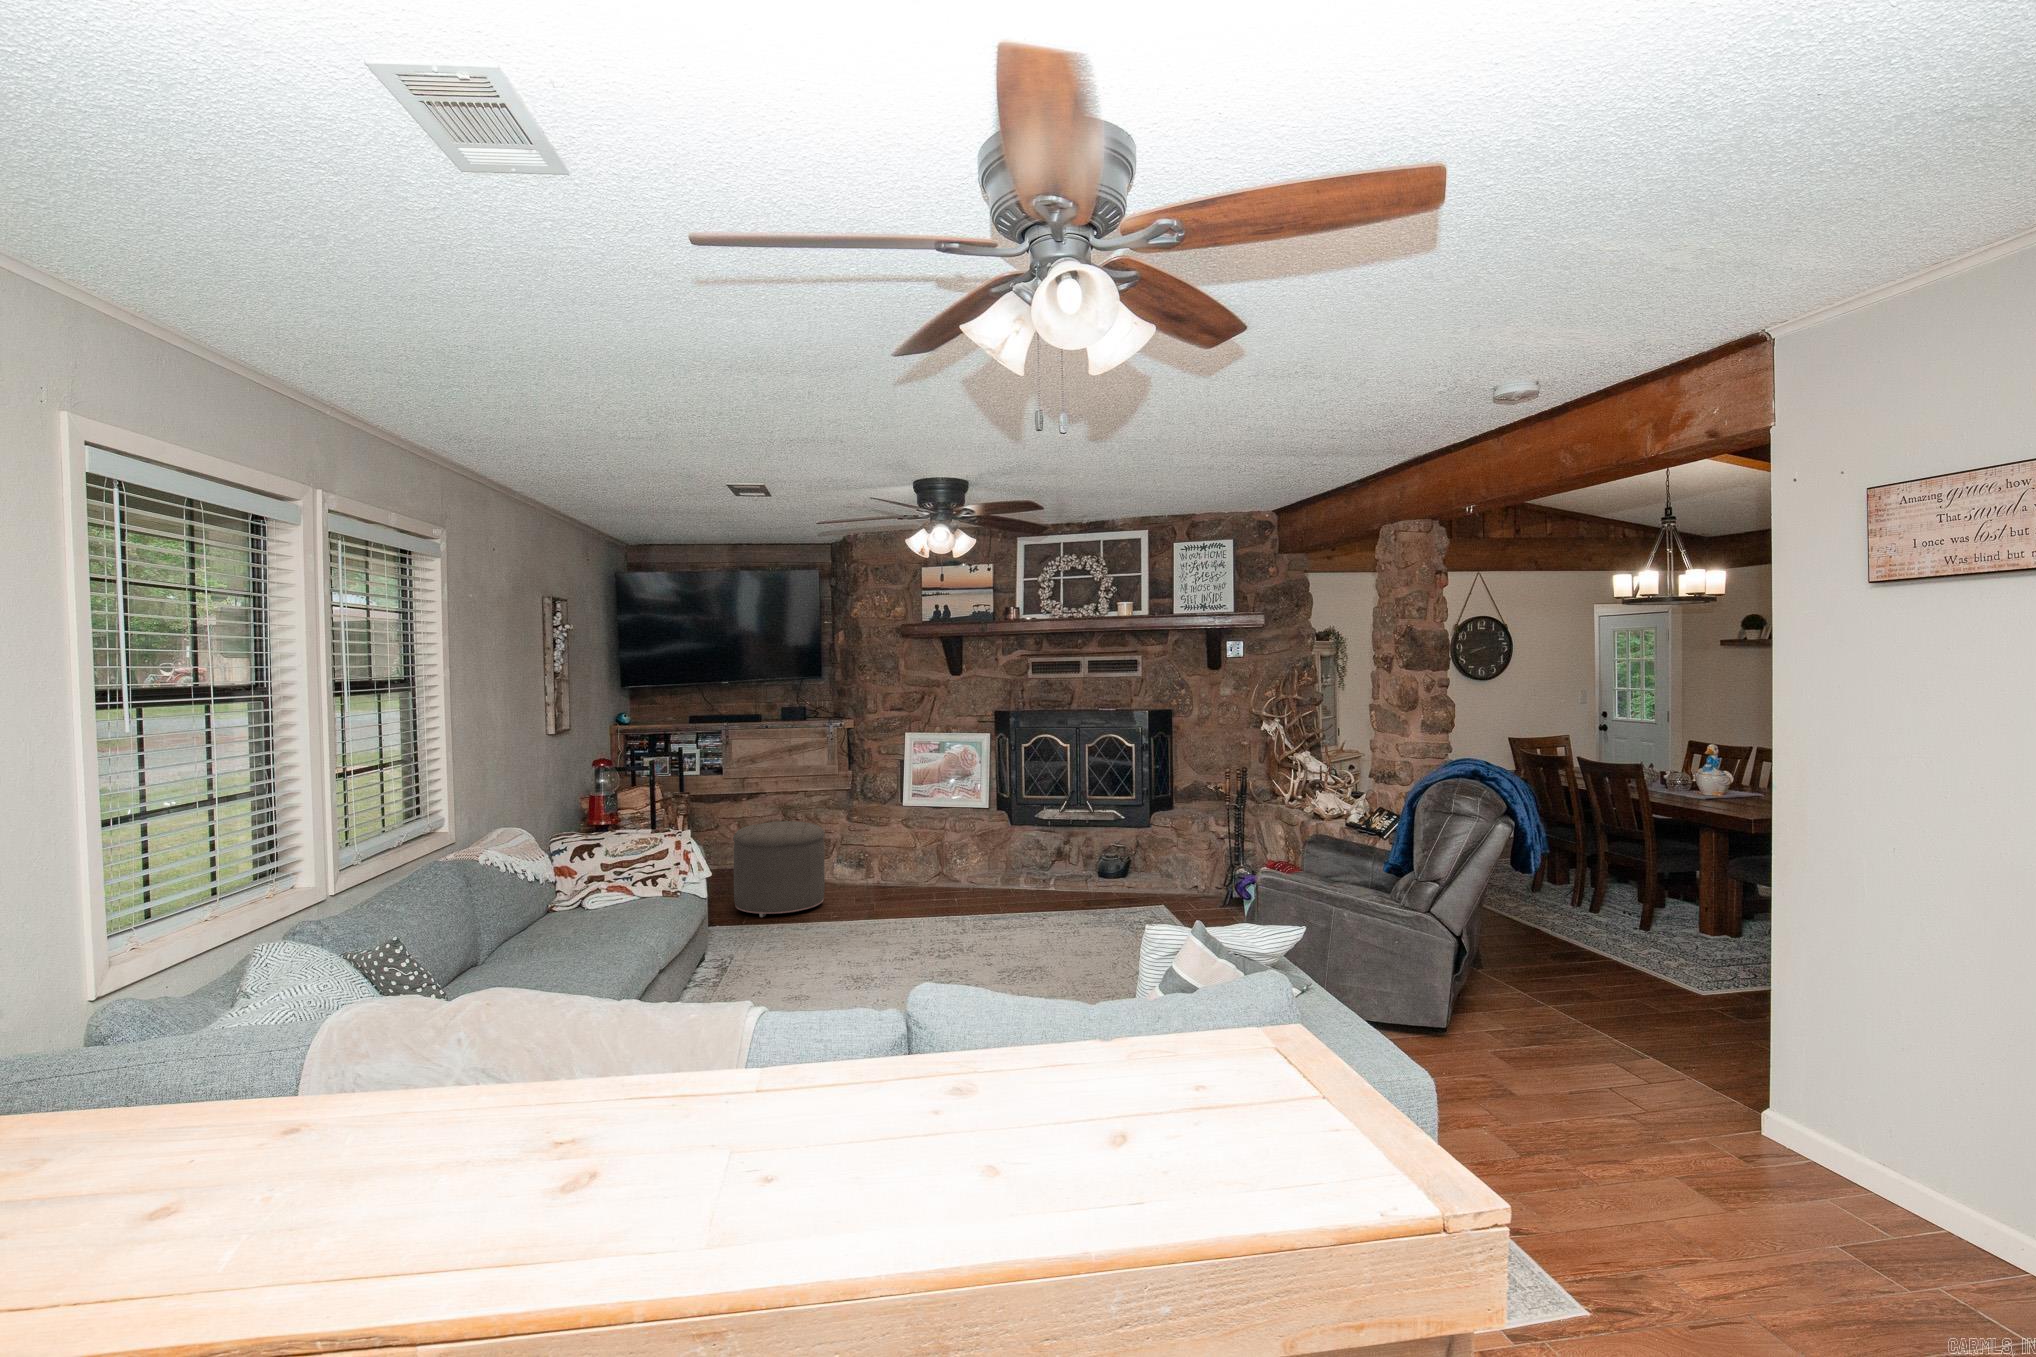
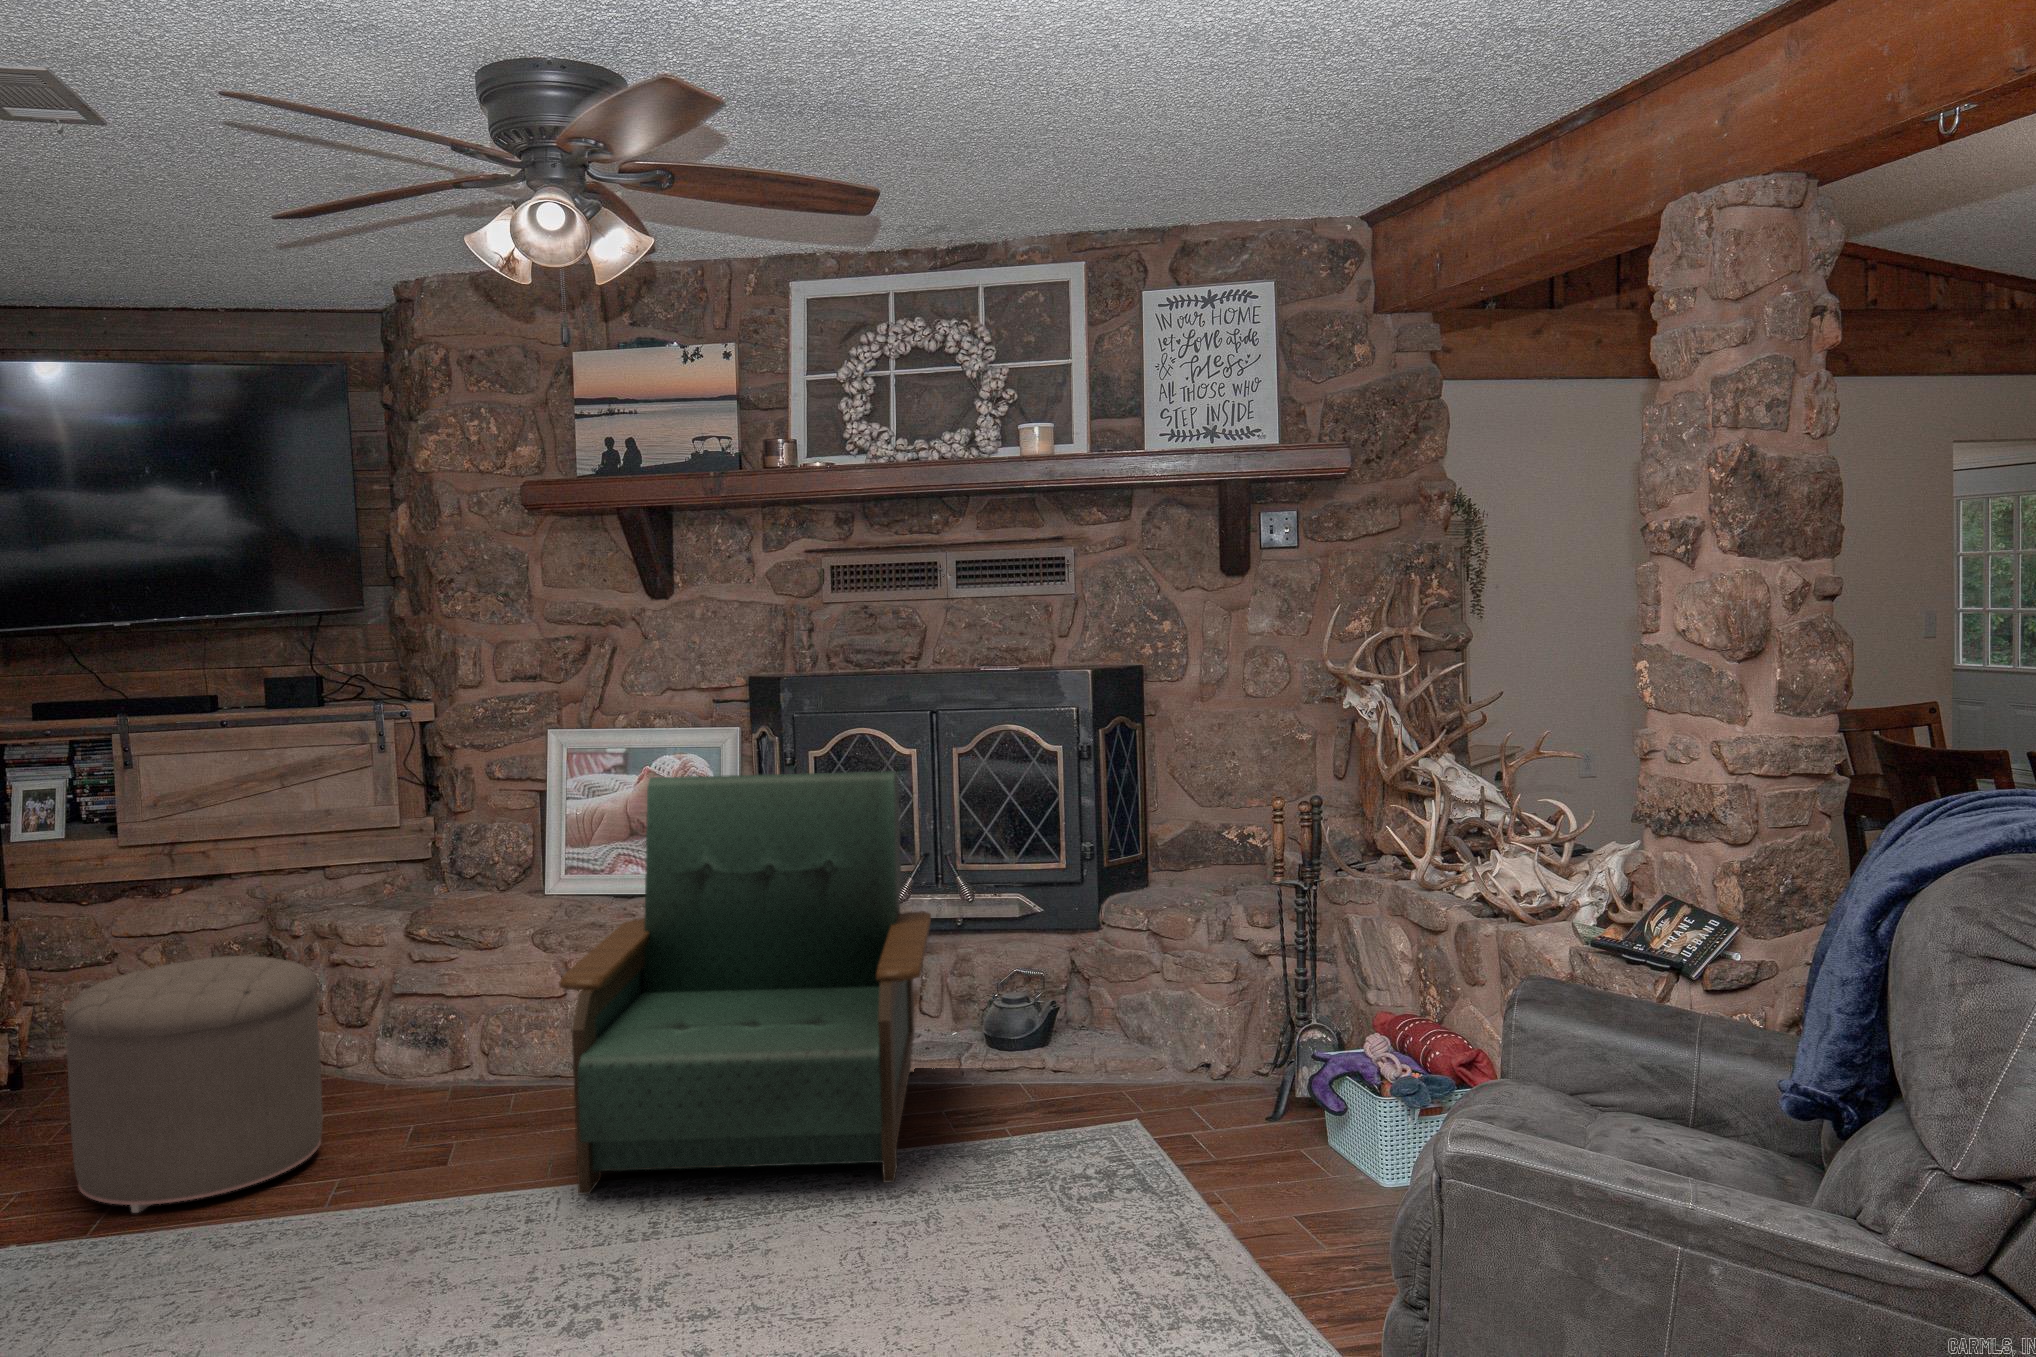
armchair: none [926,753,1075,921] -> present [559,771,931,1194]

